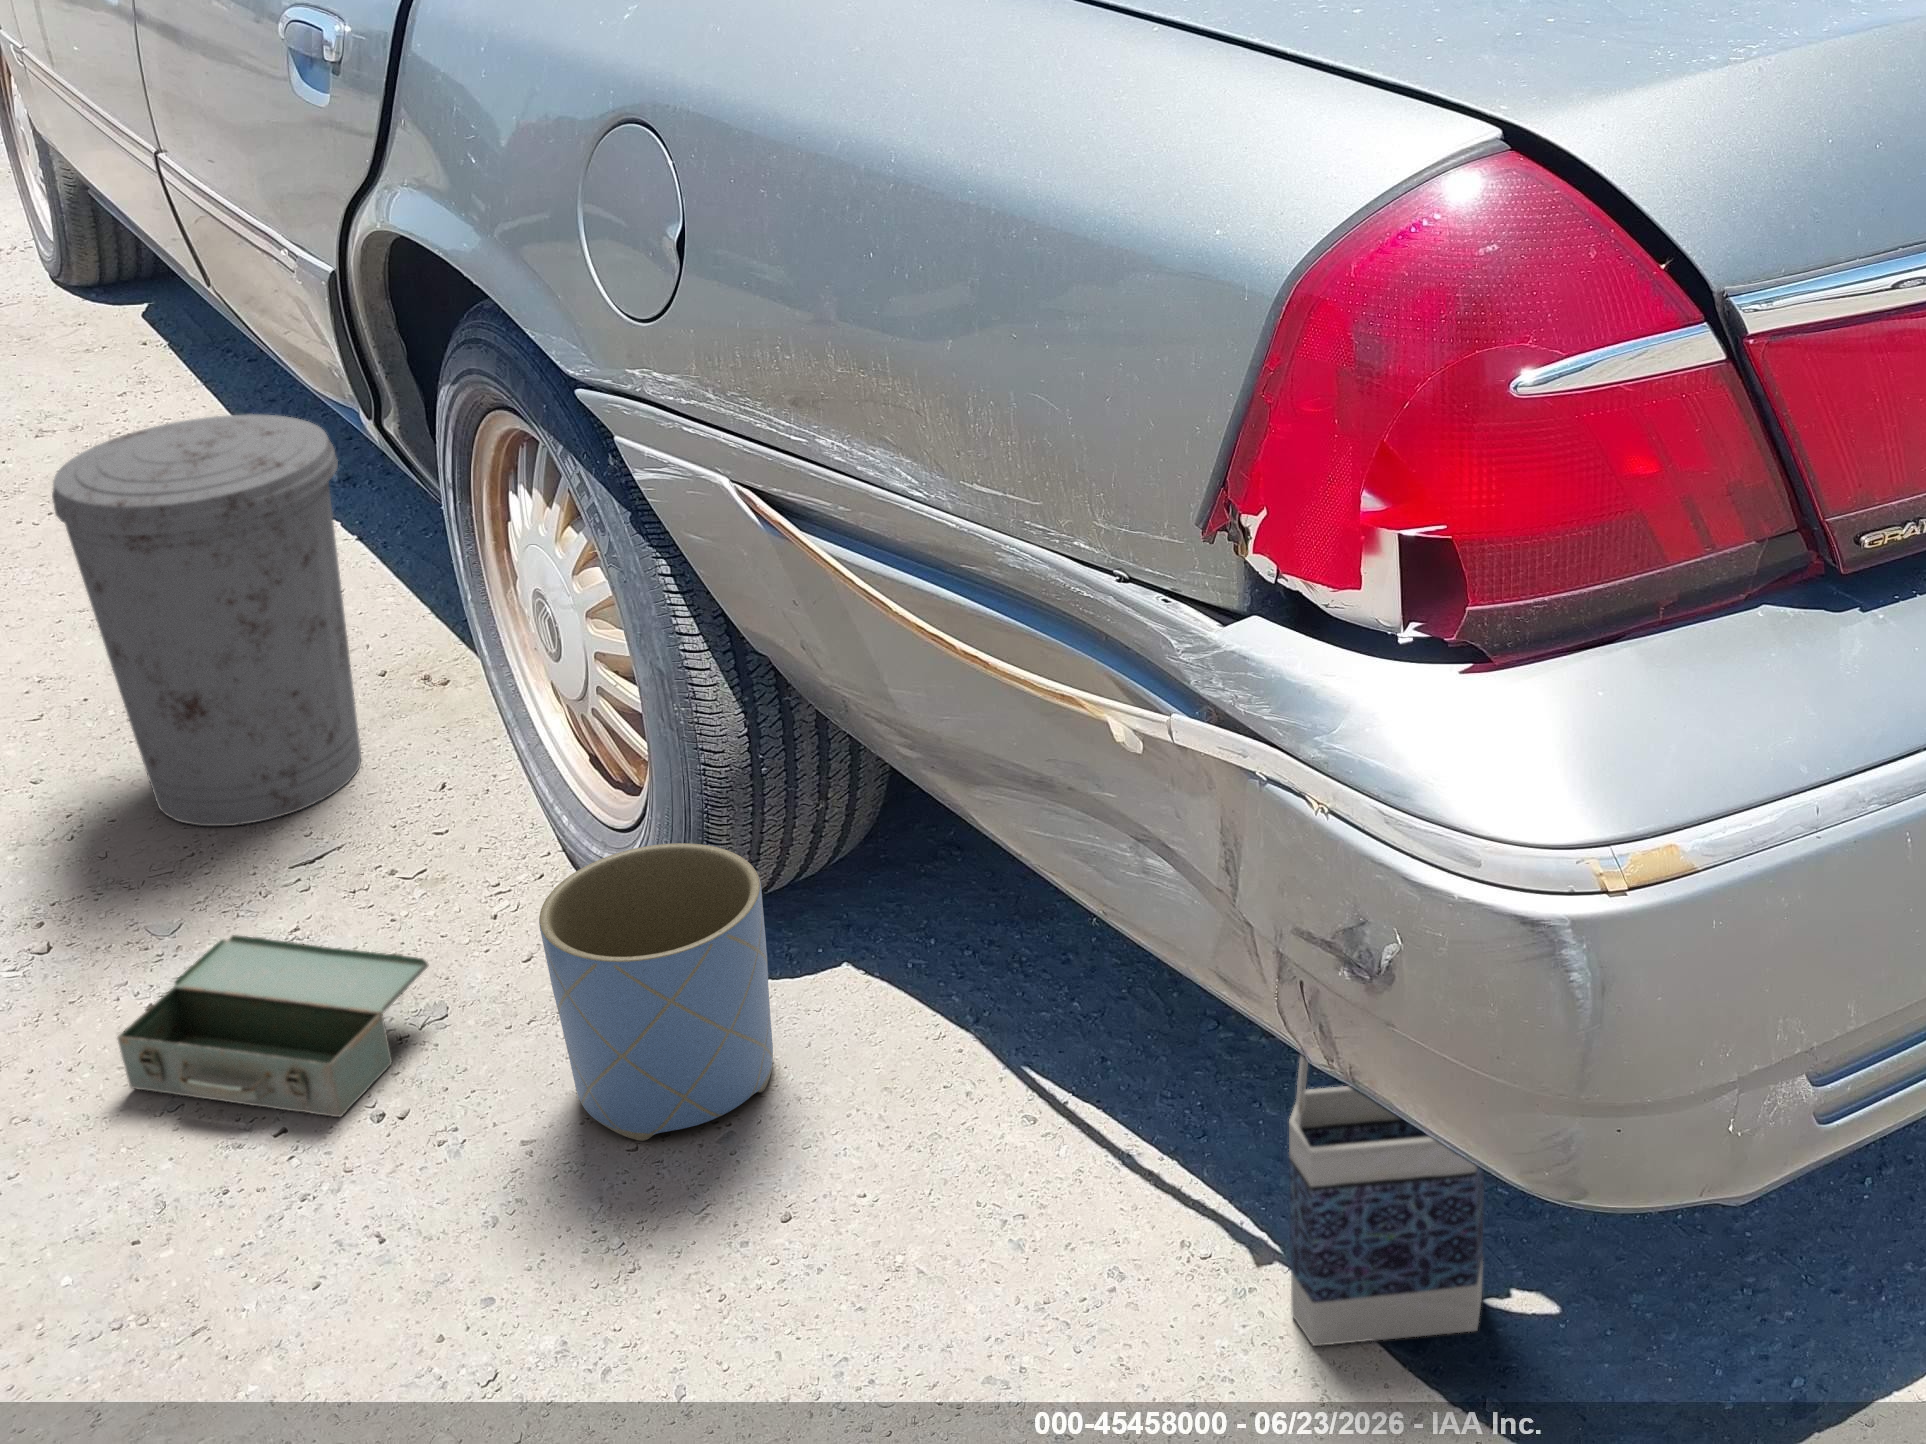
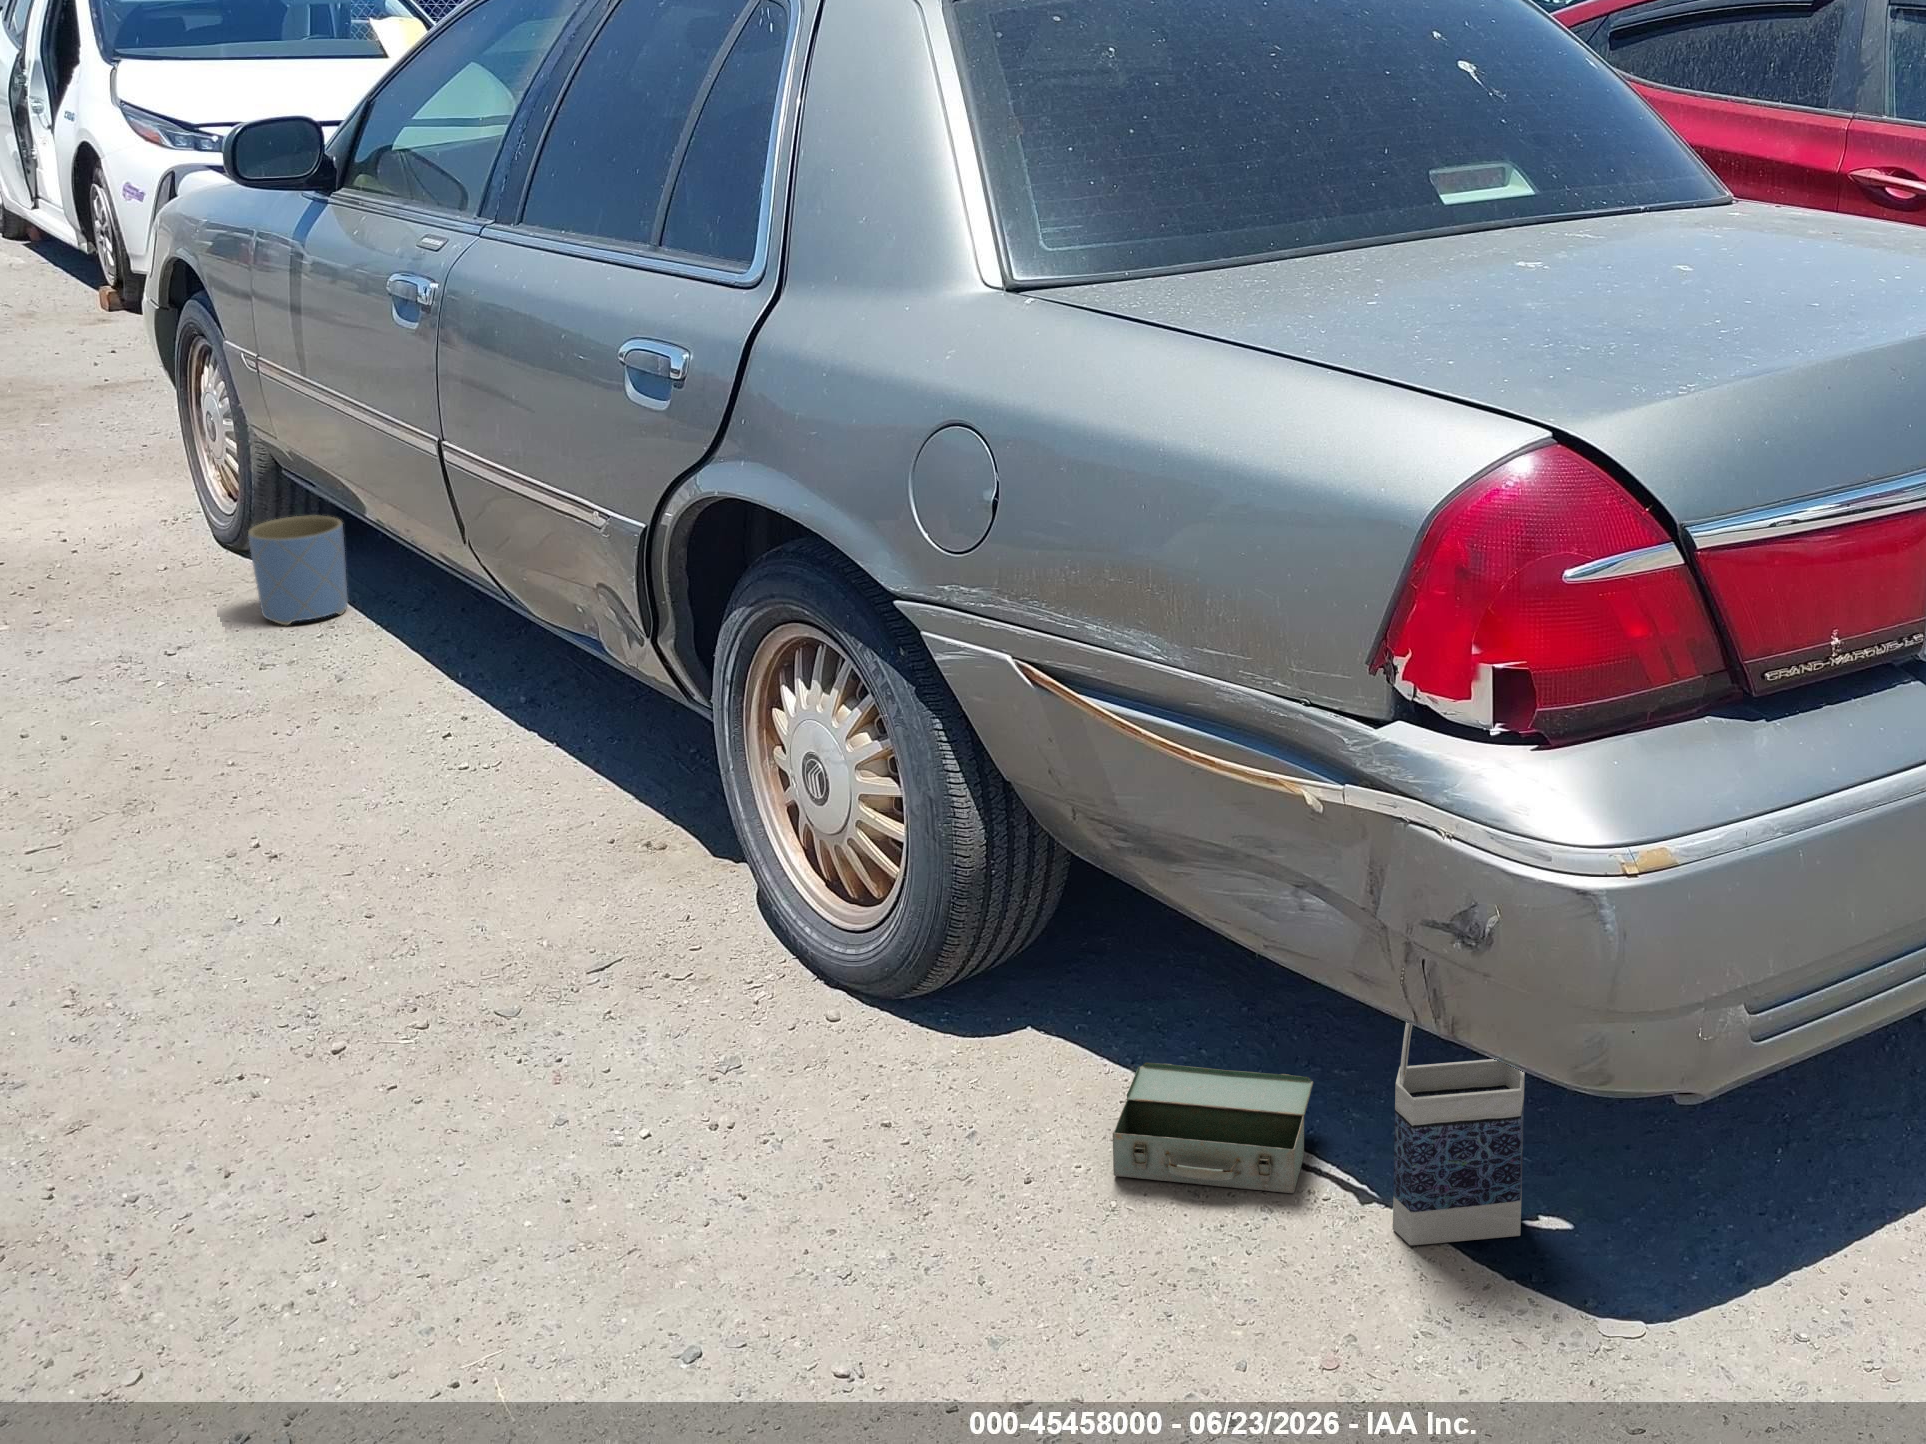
trash can: present [52,414,361,826] -> none [424,636,625,947]
planter: present [539,843,773,1141] -> present [248,515,348,626]
toolbox: present [117,935,429,1118] -> present [1113,1063,1313,1193]

